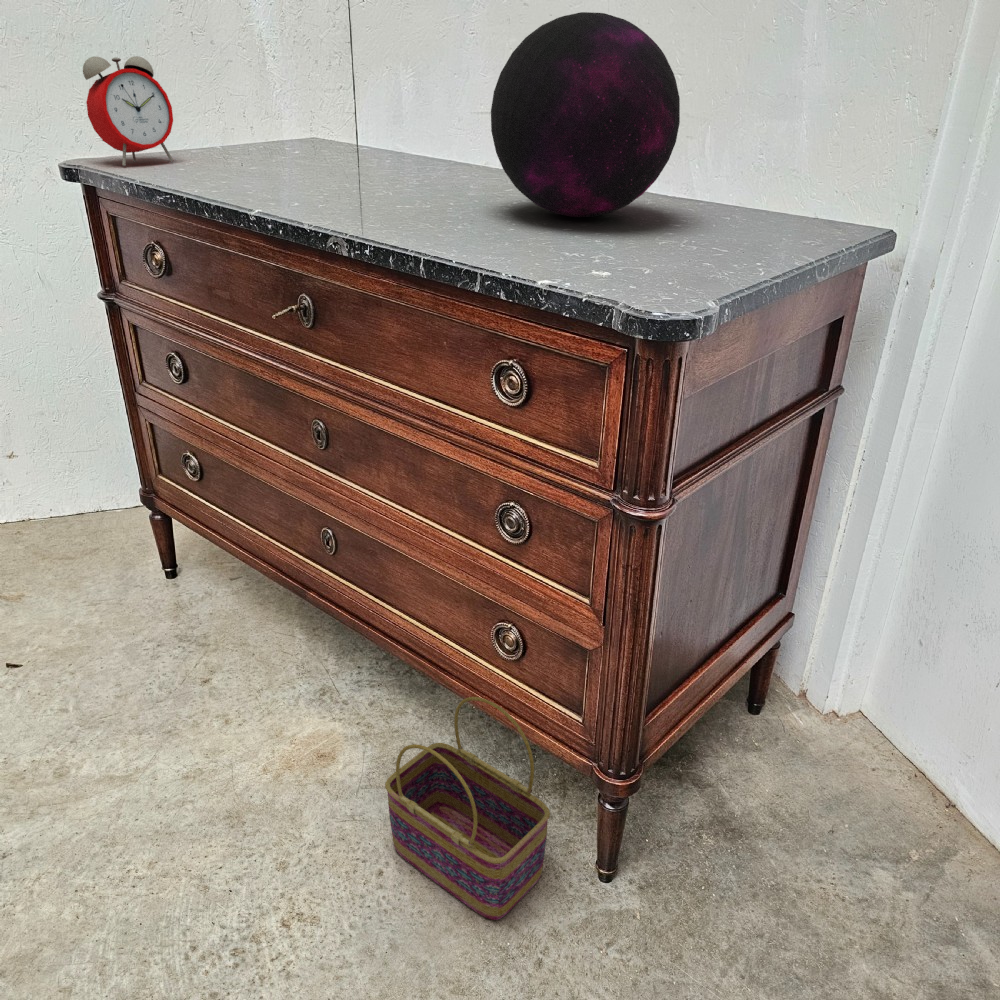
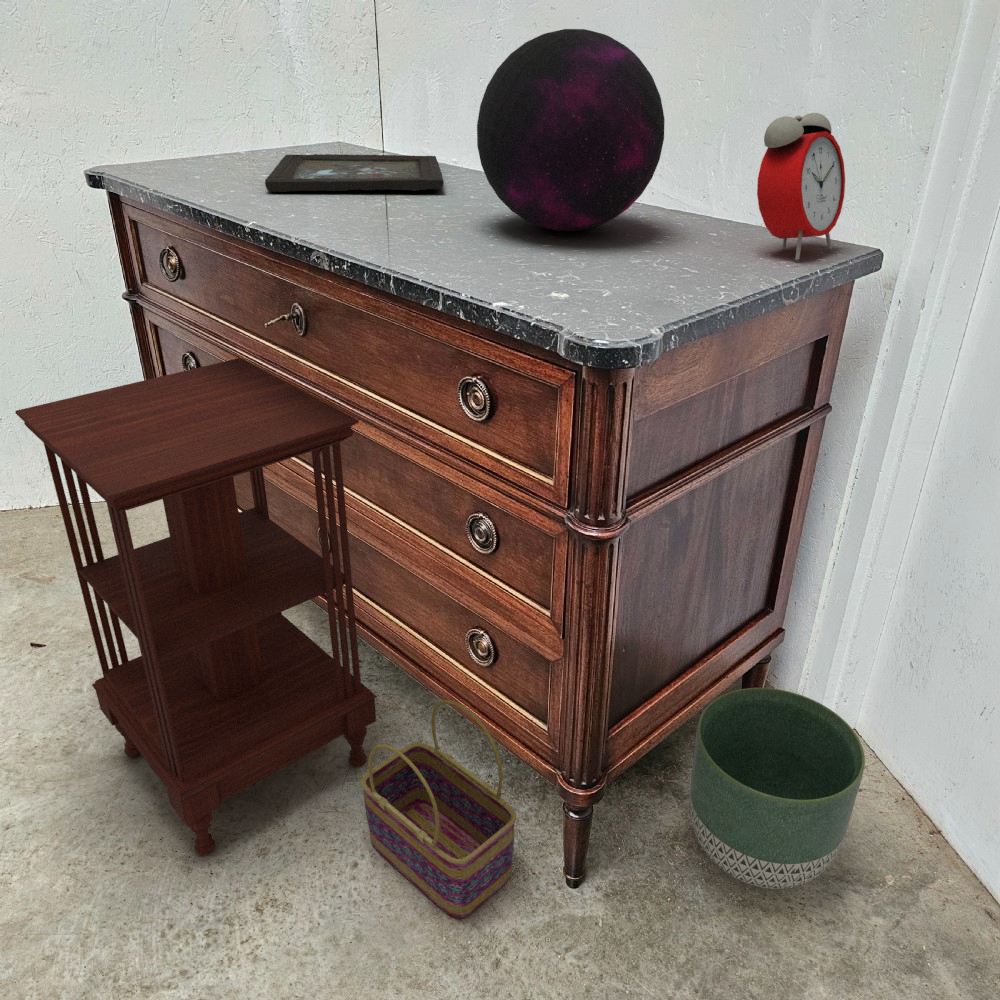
alarm clock: present [83,56,173,166] -> present [757,113,845,260]
tray: none [259,149,442,183] -> present [265,154,444,192]
side table: none [10,354,392,873] -> present [15,358,377,856]
planter: none [717,671,895,870] -> present [689,688,865,889]

